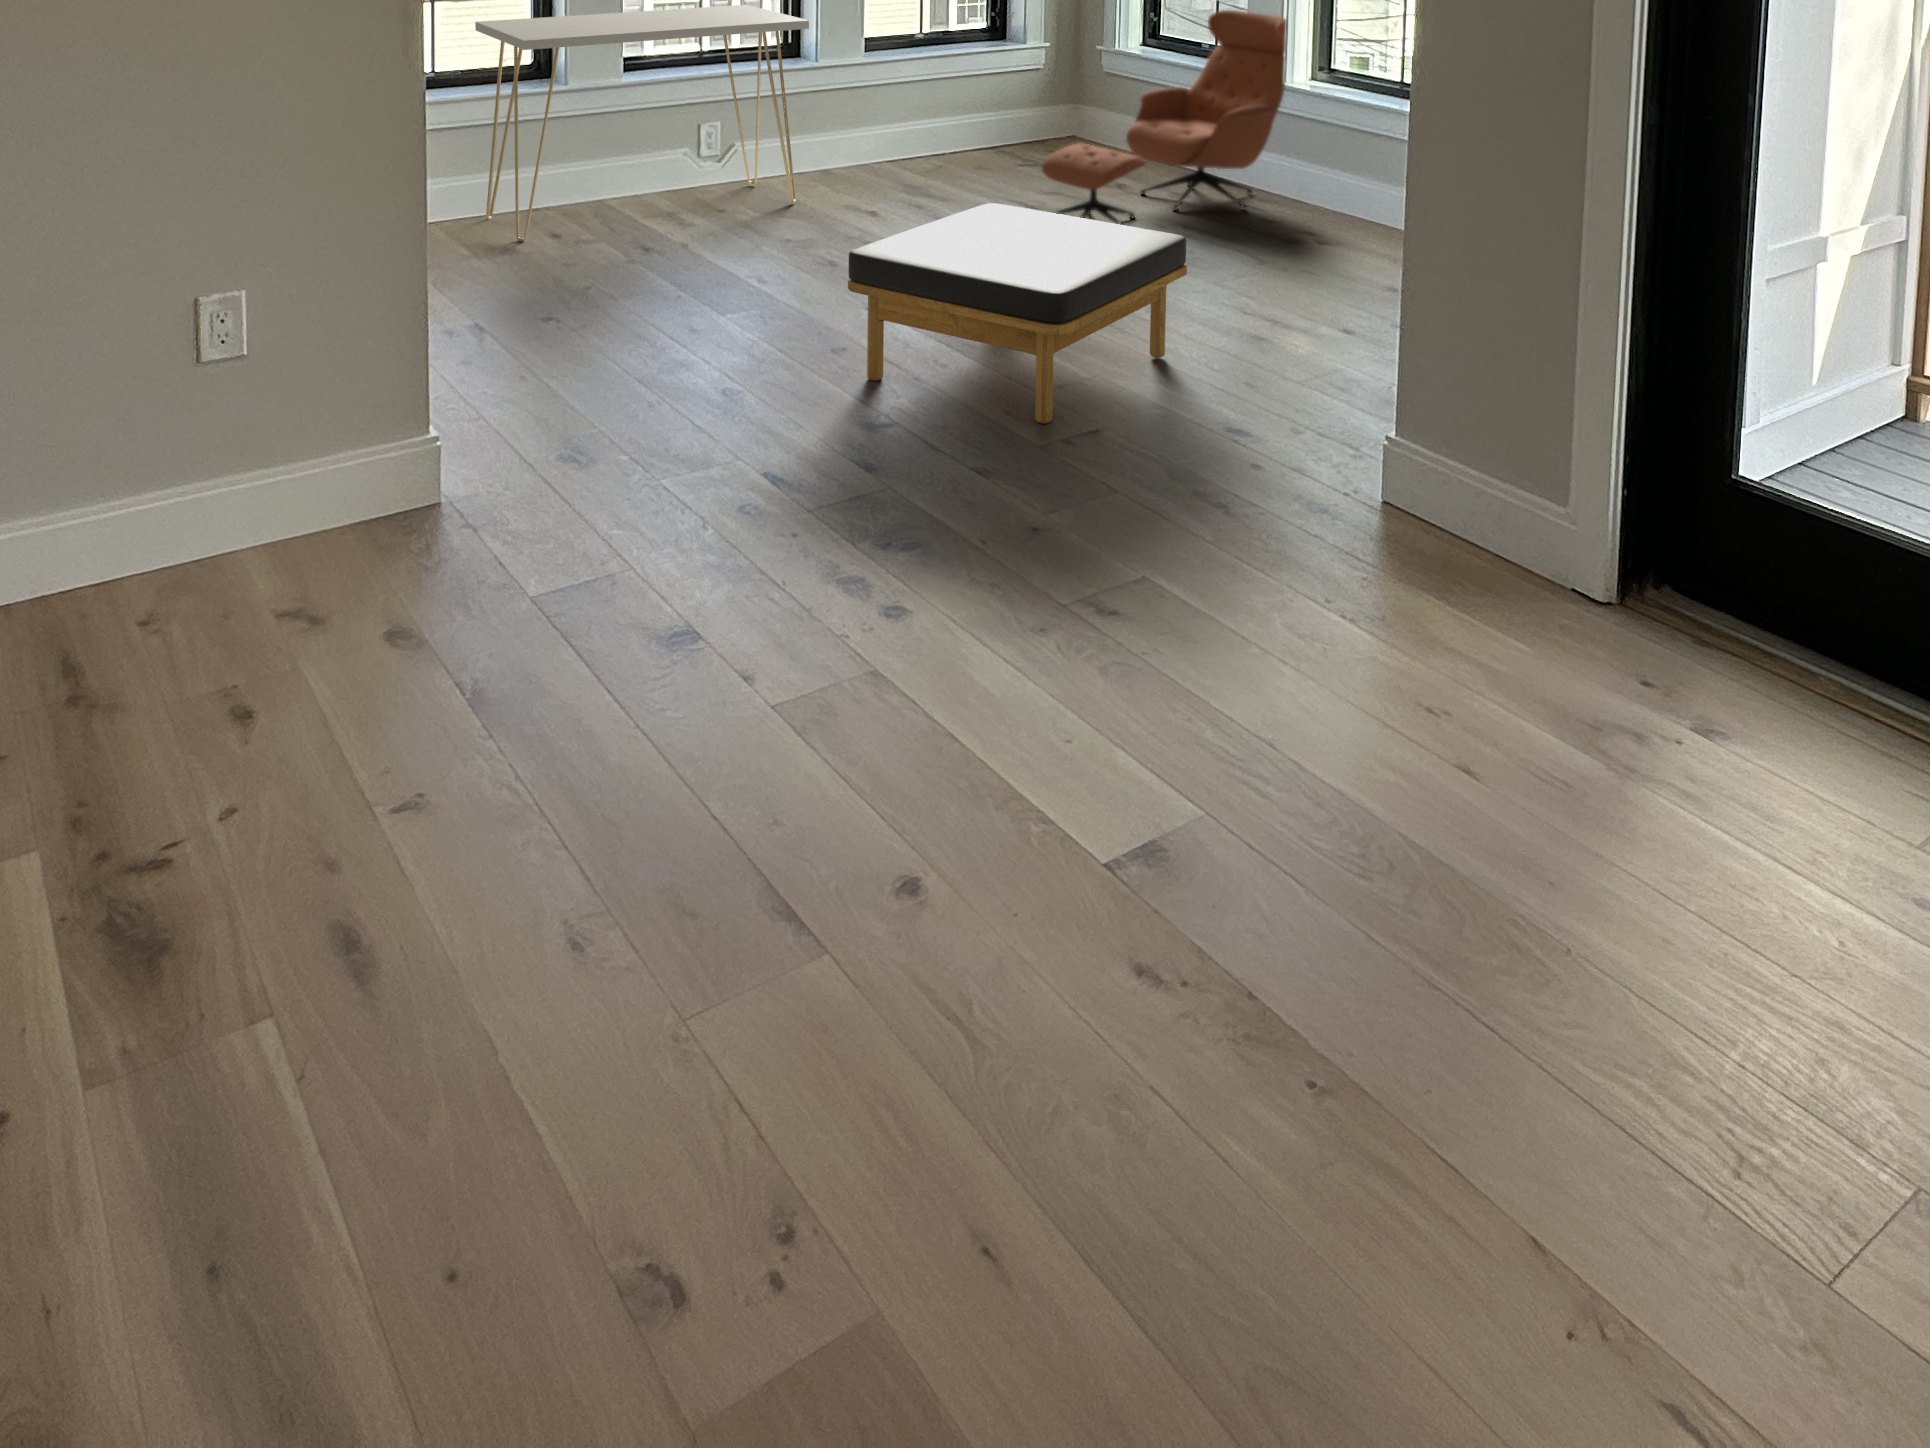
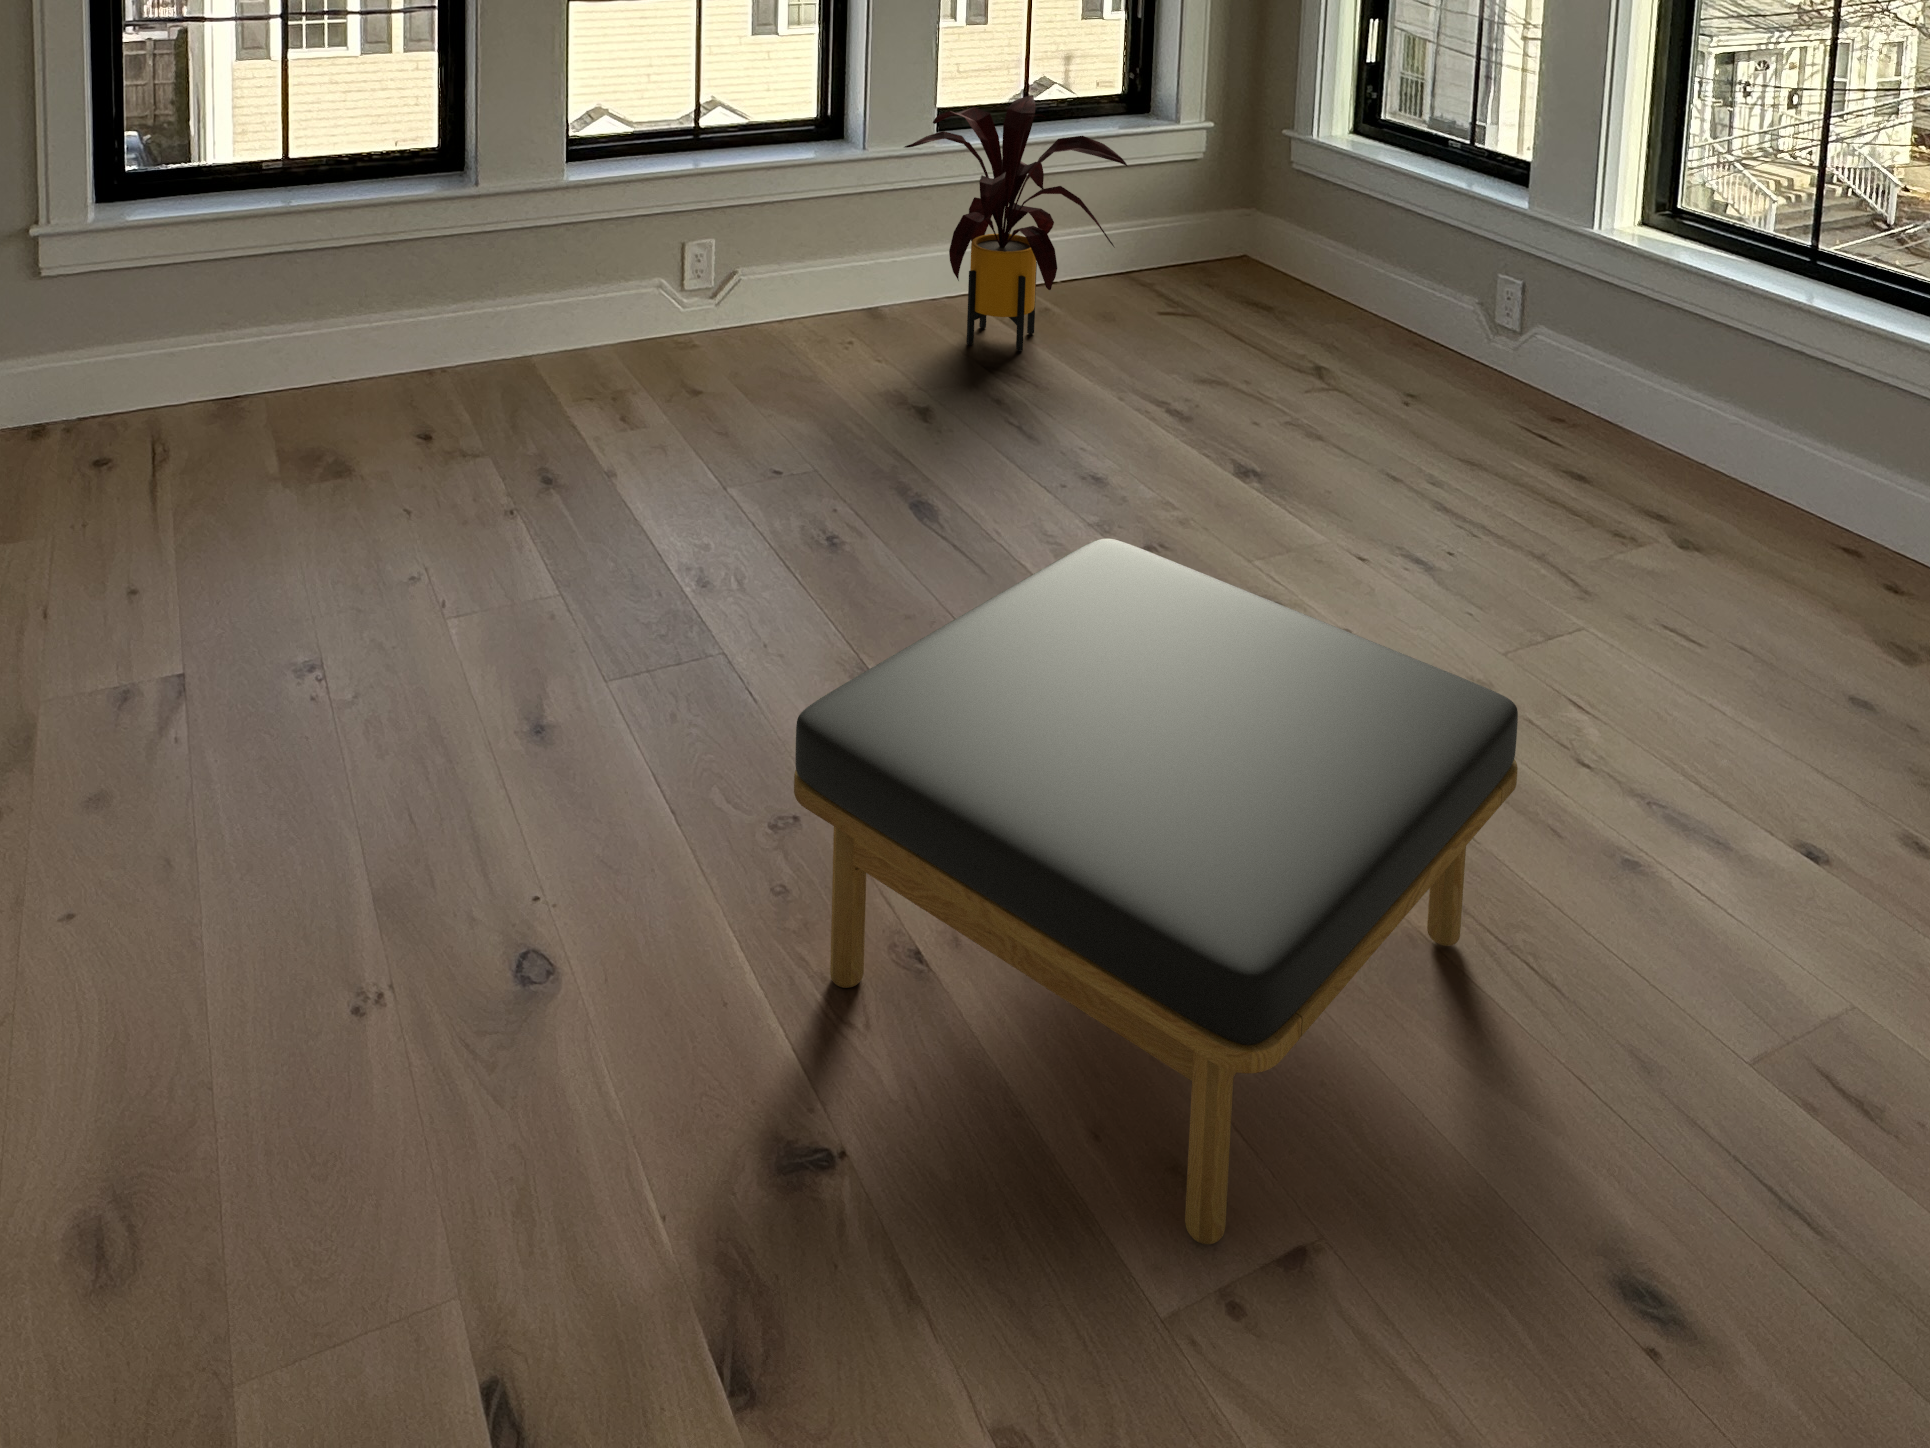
console table: present [475,5,809,242] -> none [327,69,835,460]
lounge chair: present [1042,10,1287,225] -> none [1200,103,1609,492]
house plant: none [846,21,994,184] -> present [904,95,1127,351]

